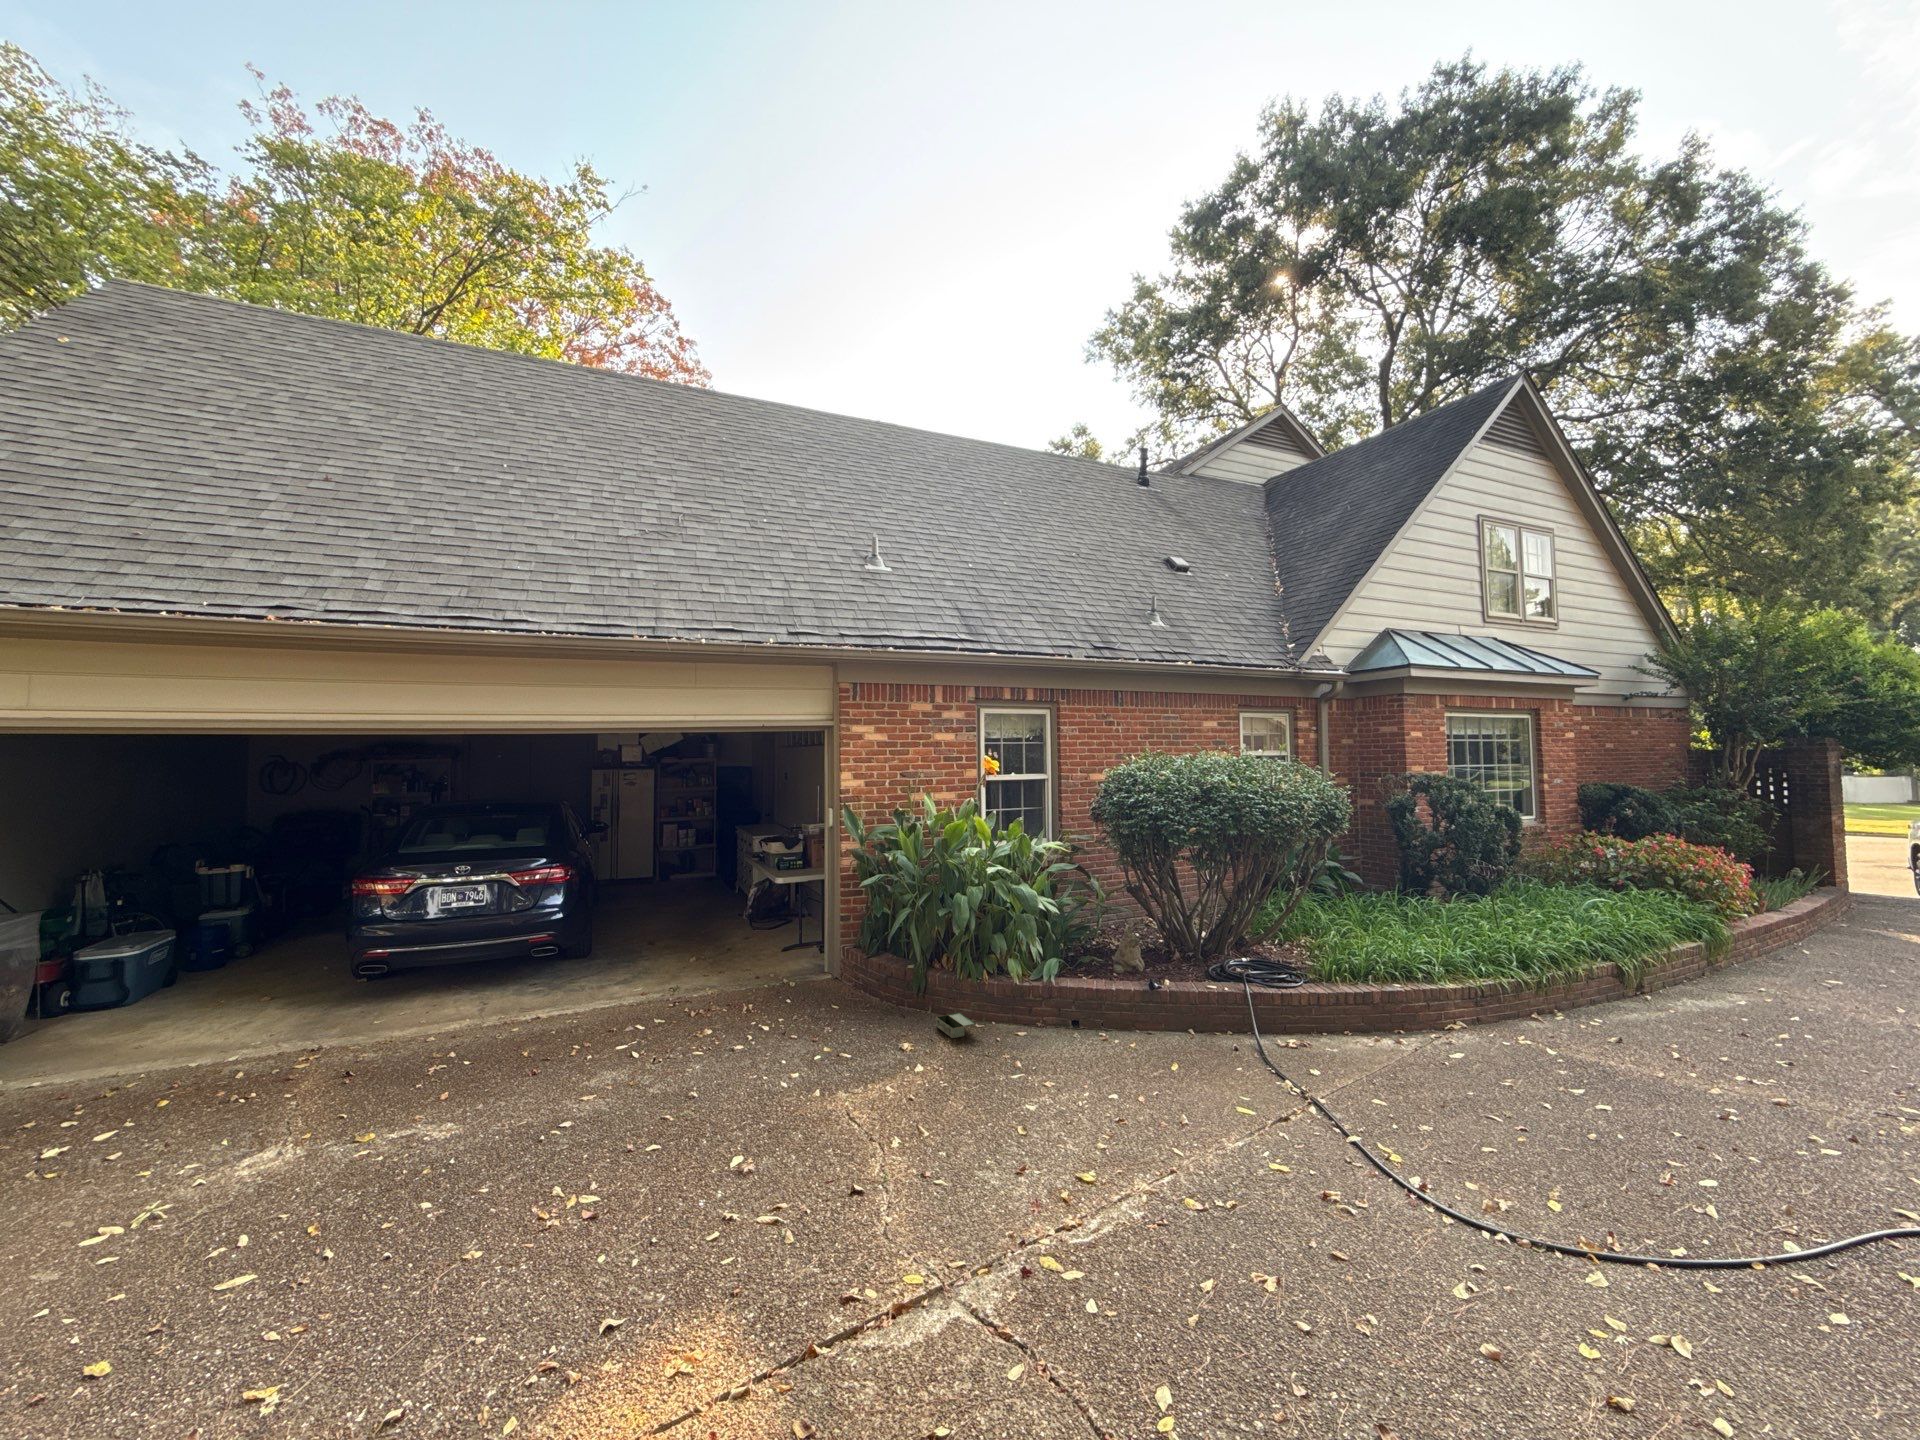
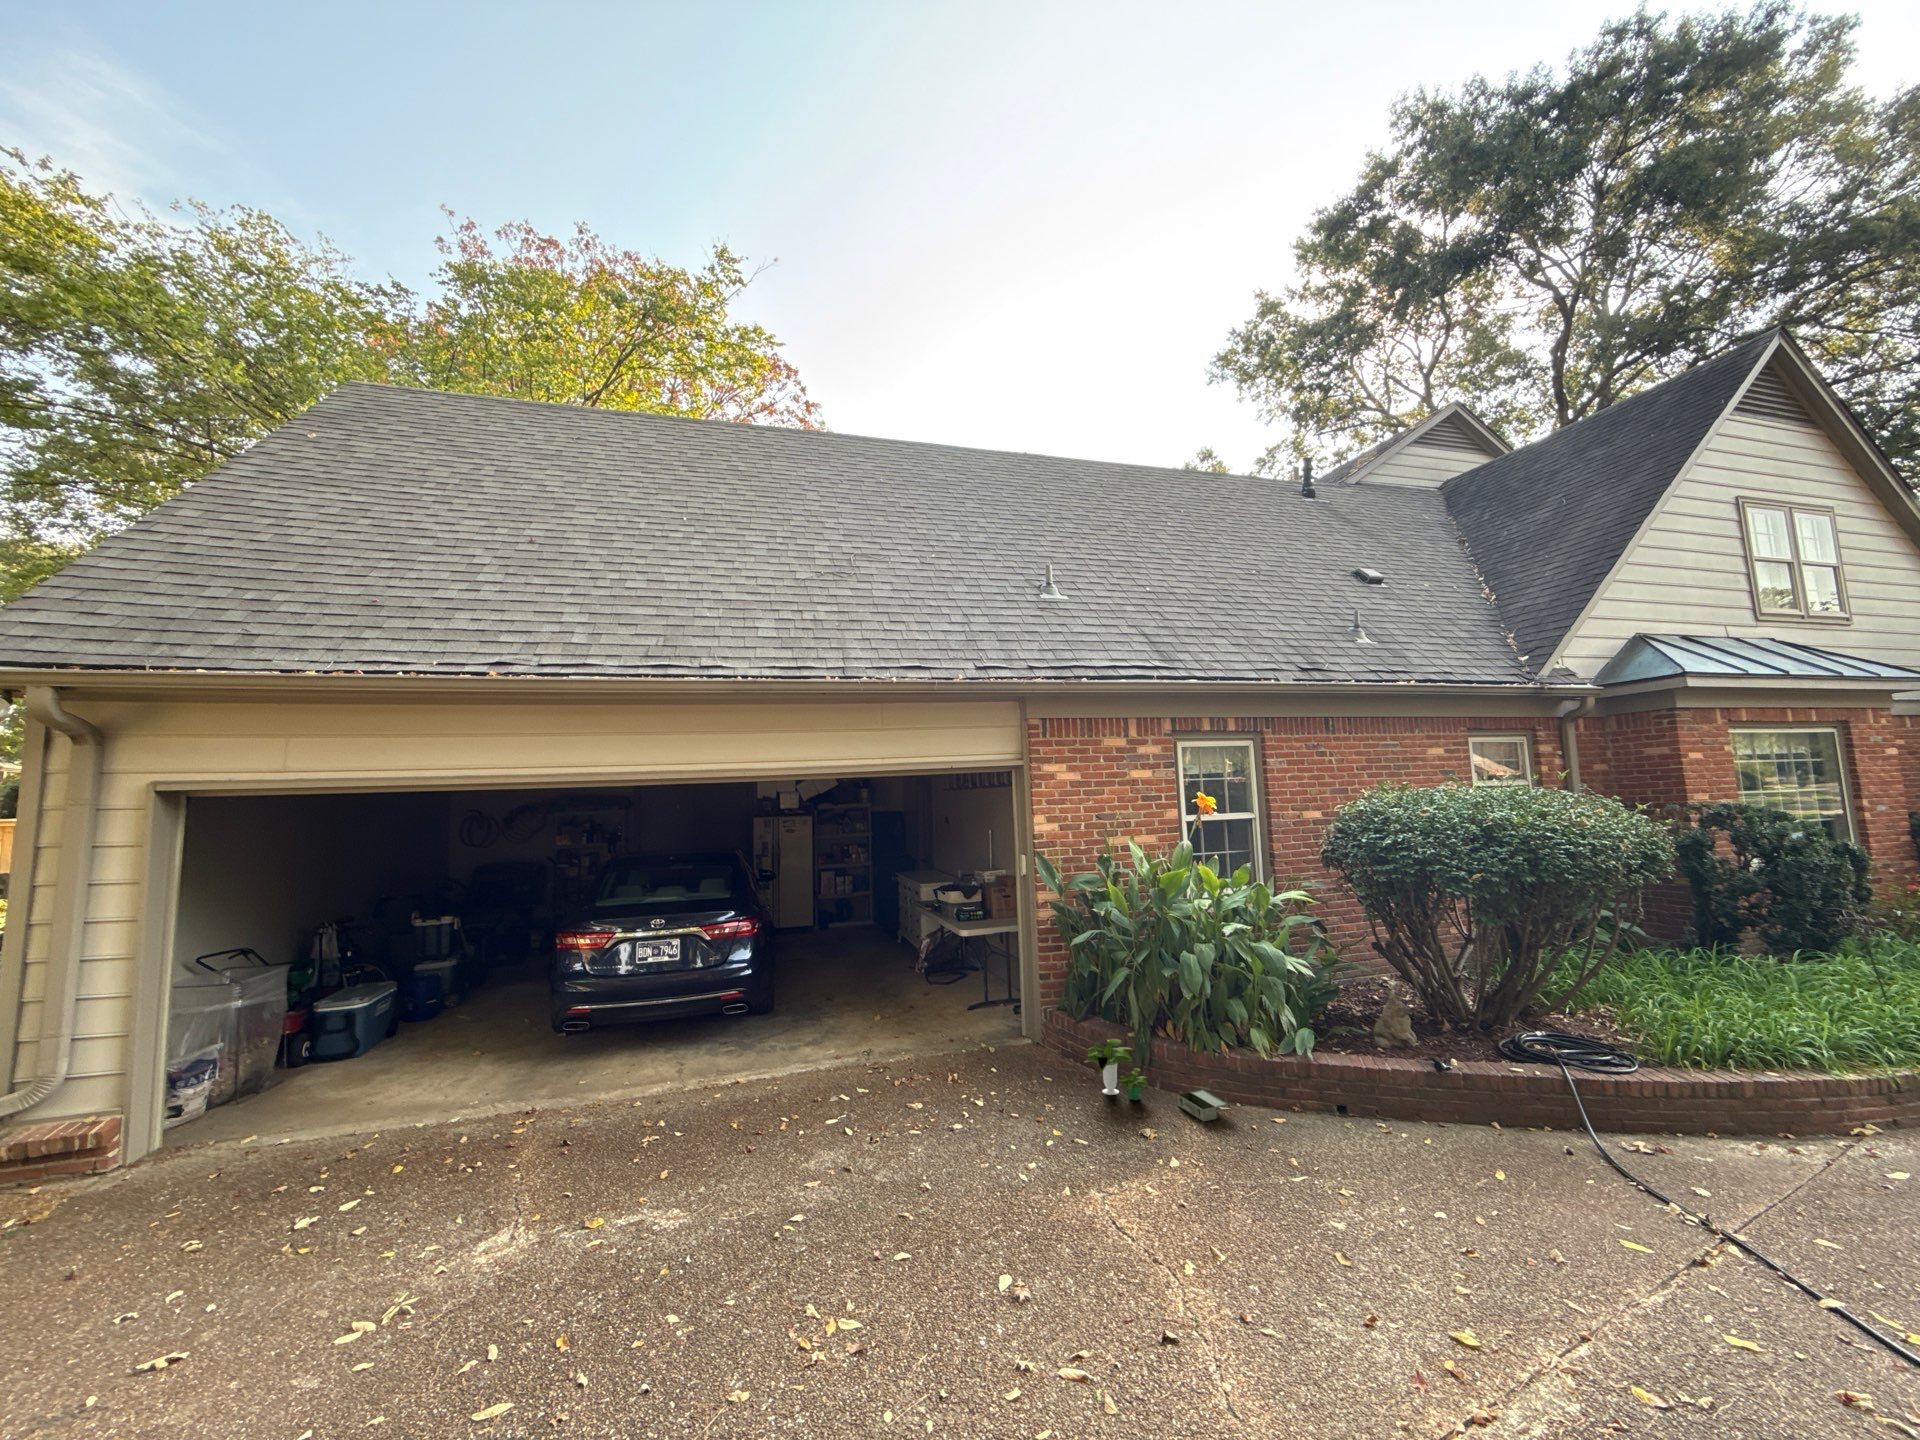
potted plant: none [861,971,914,1023] -> present [1084,1039,1148,1100]

